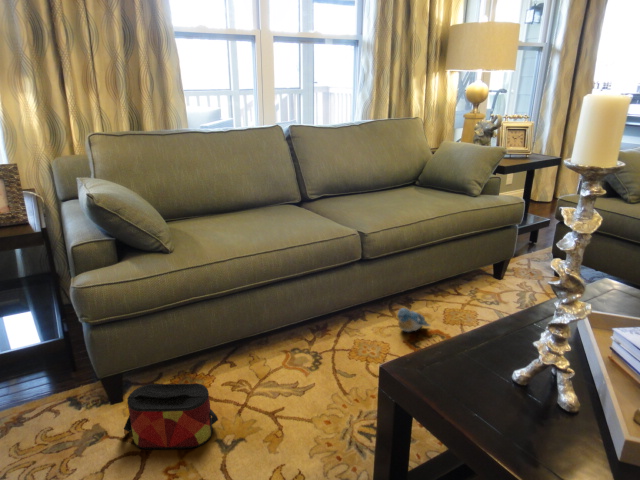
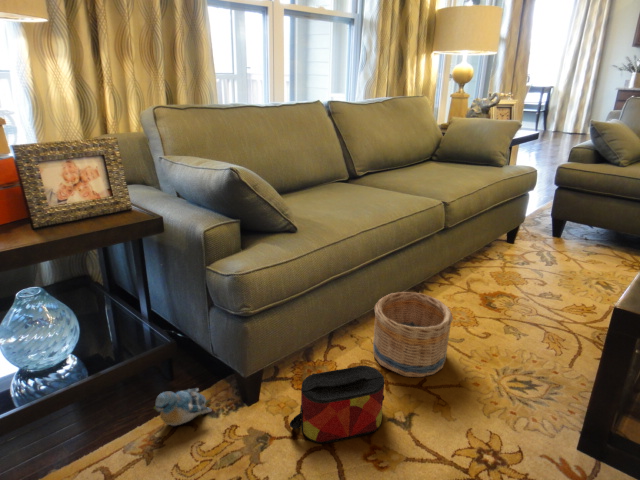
plush toy: present [397,308,430,332] -> present [154,388,212,426]
basket: none [247,319,323,406] -> present [373,292,453,377]

